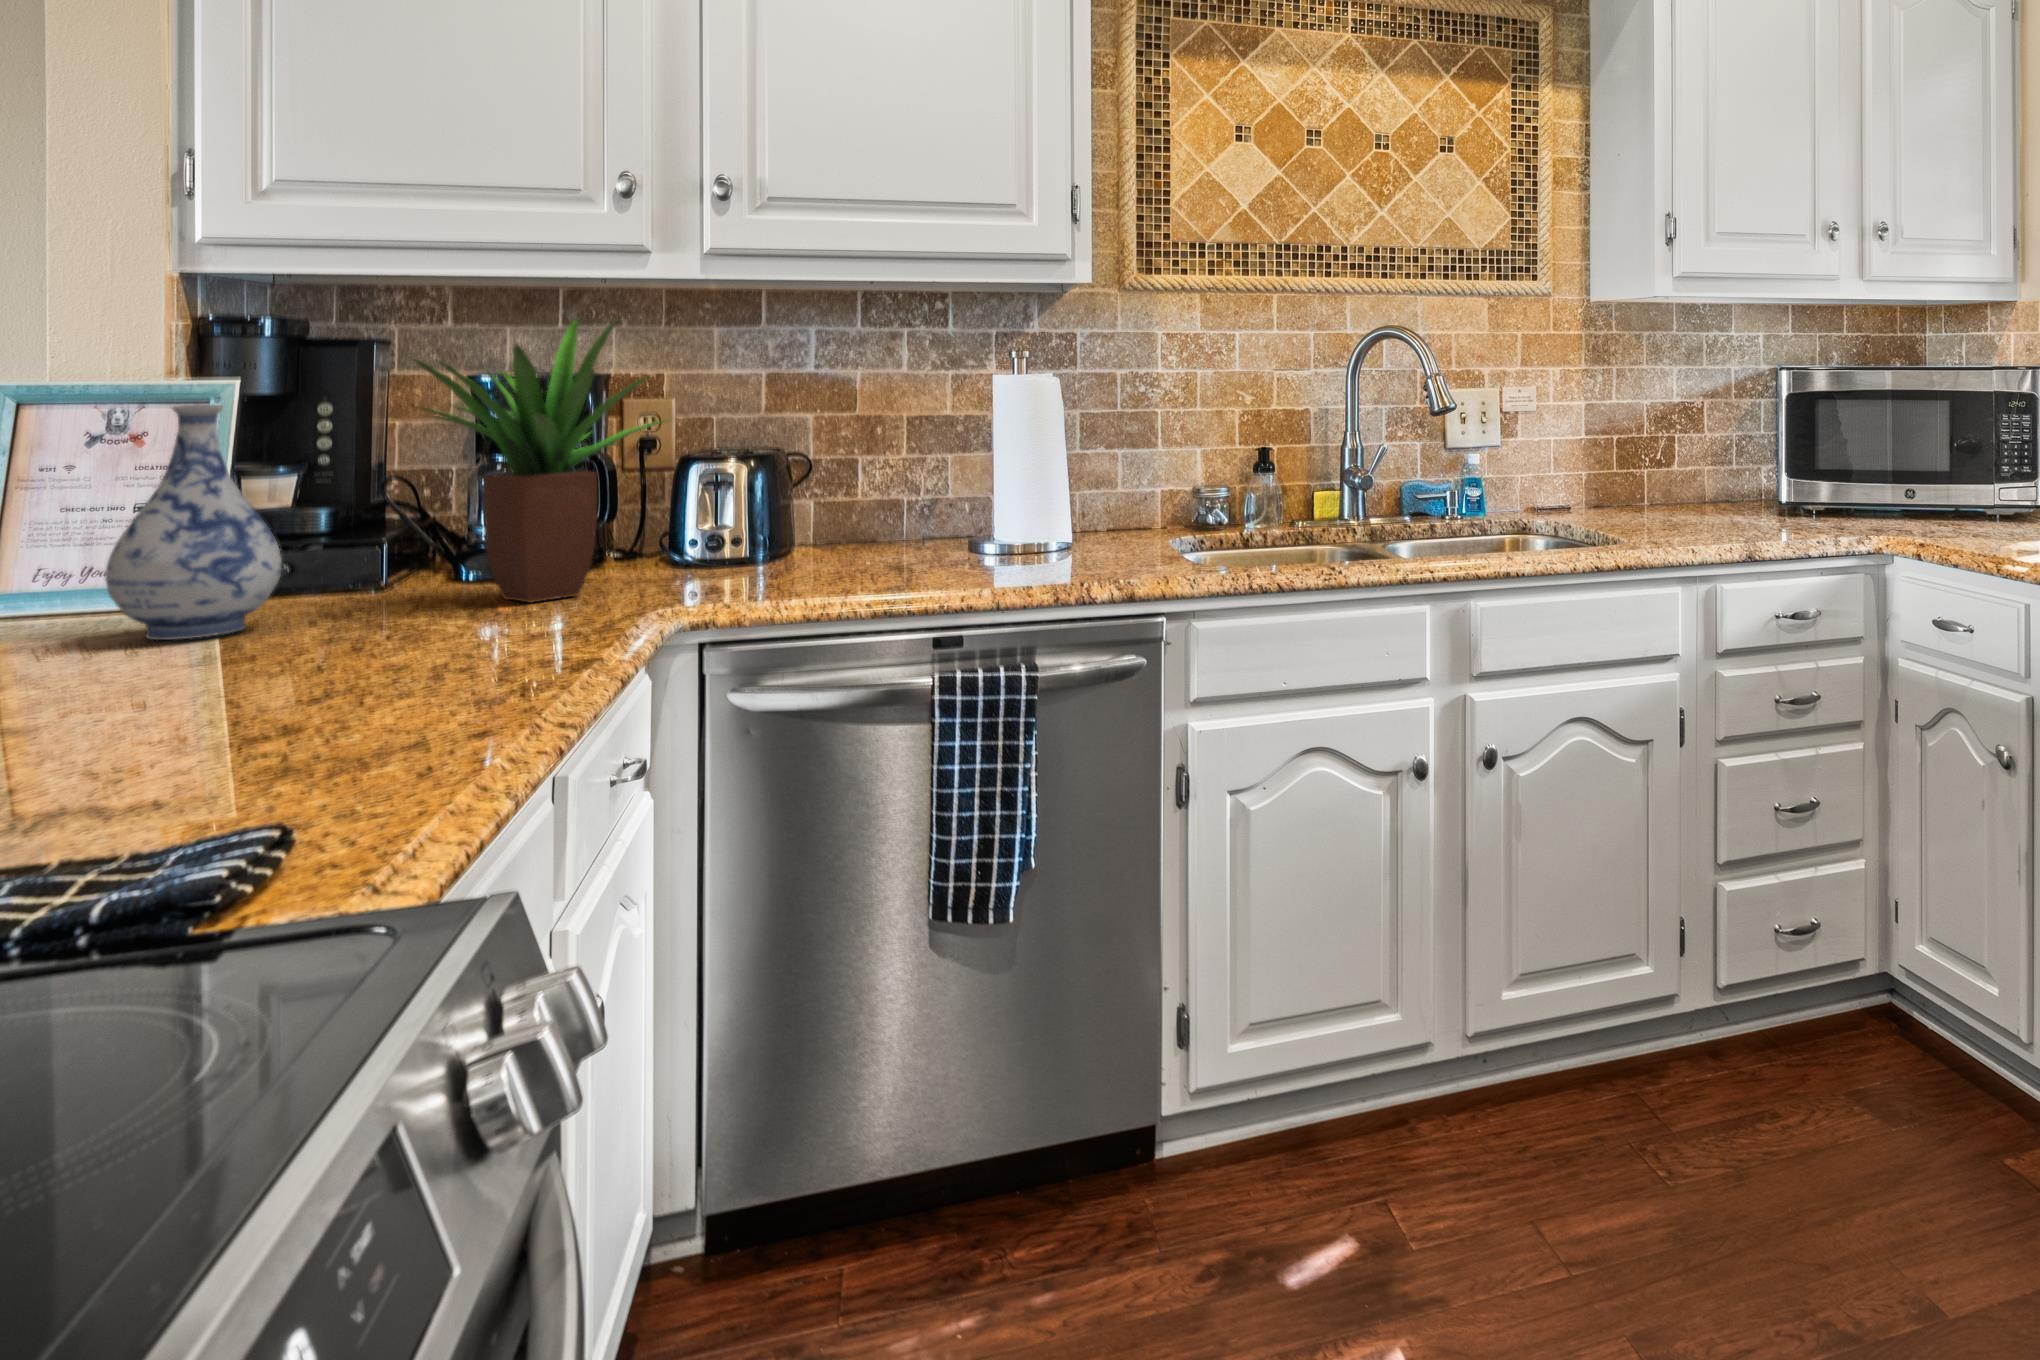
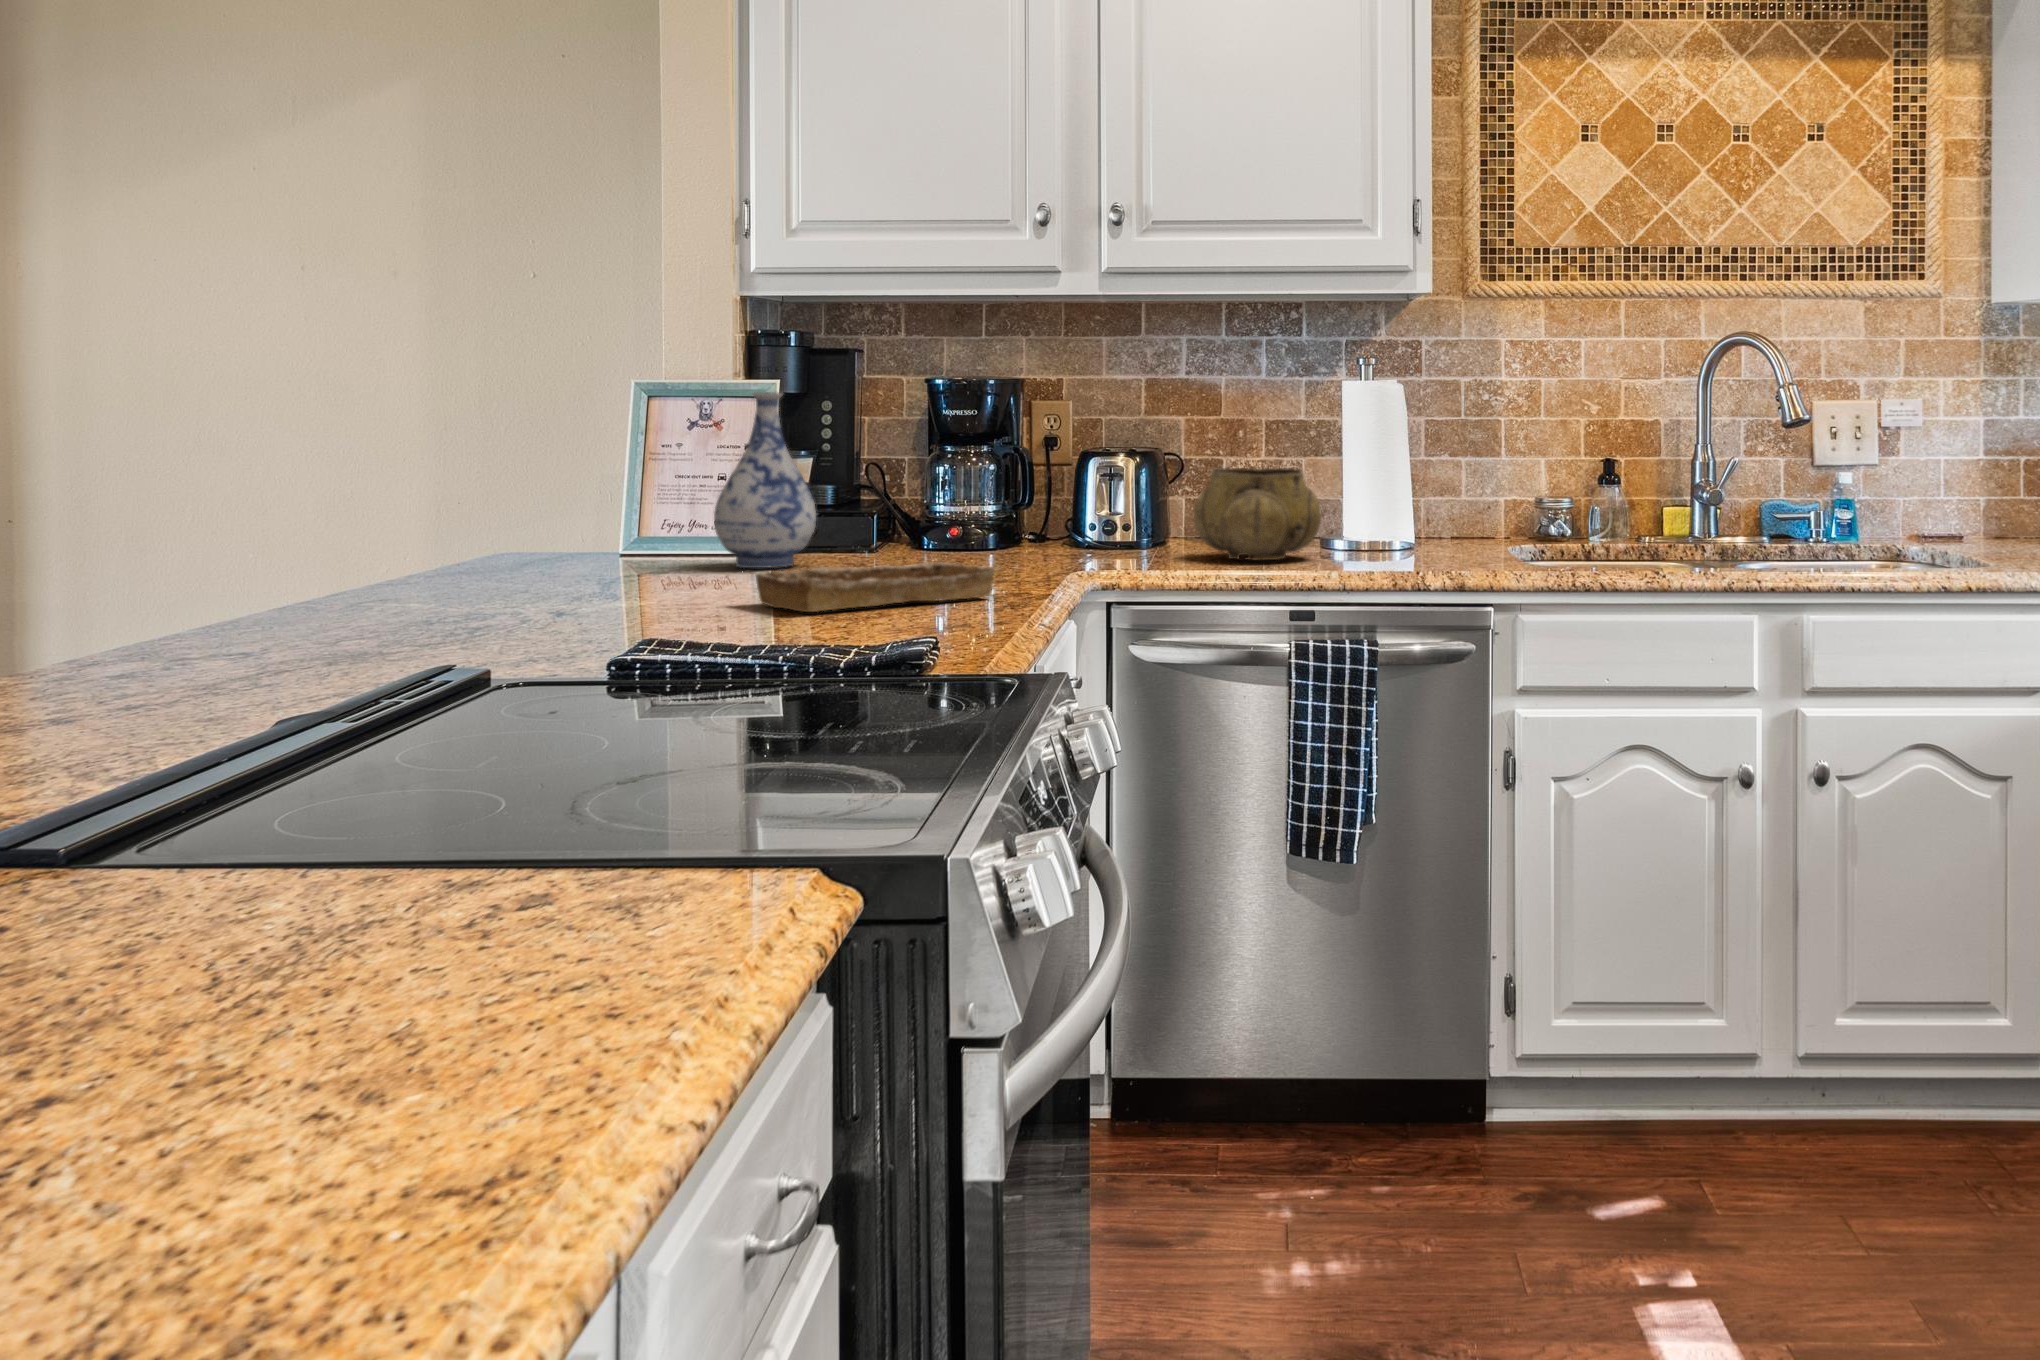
potted plant: present [414,319,664,603] -> none [895,323,1080,561]
decorative bowl: none [820,474,973,579] -> present [1194,468,1322,560]
tray: none [104,627,548,732] -> present [755,562,996,612]

